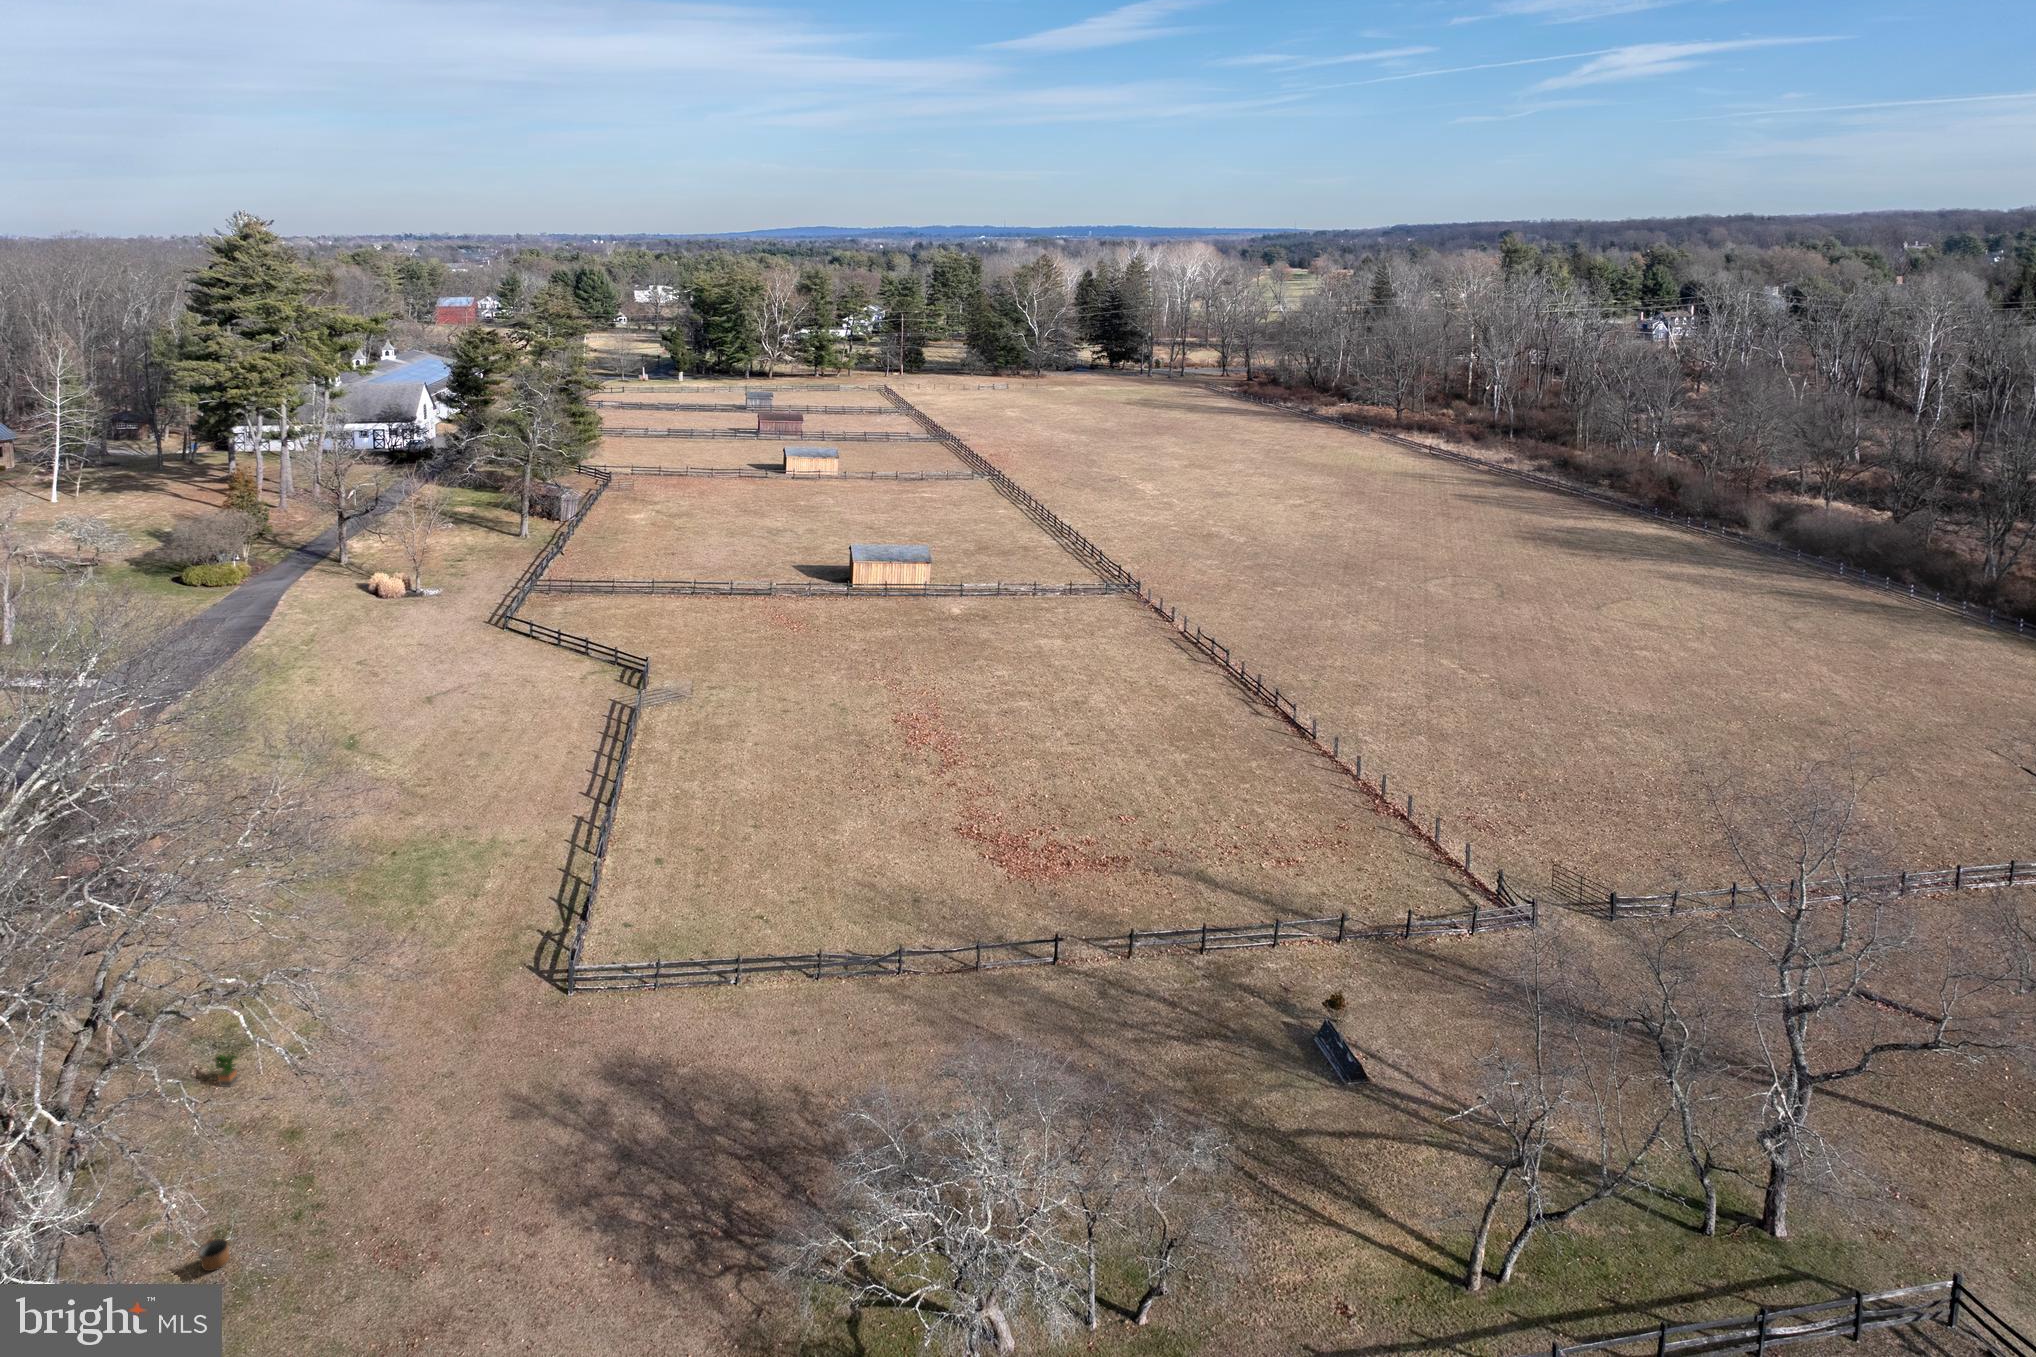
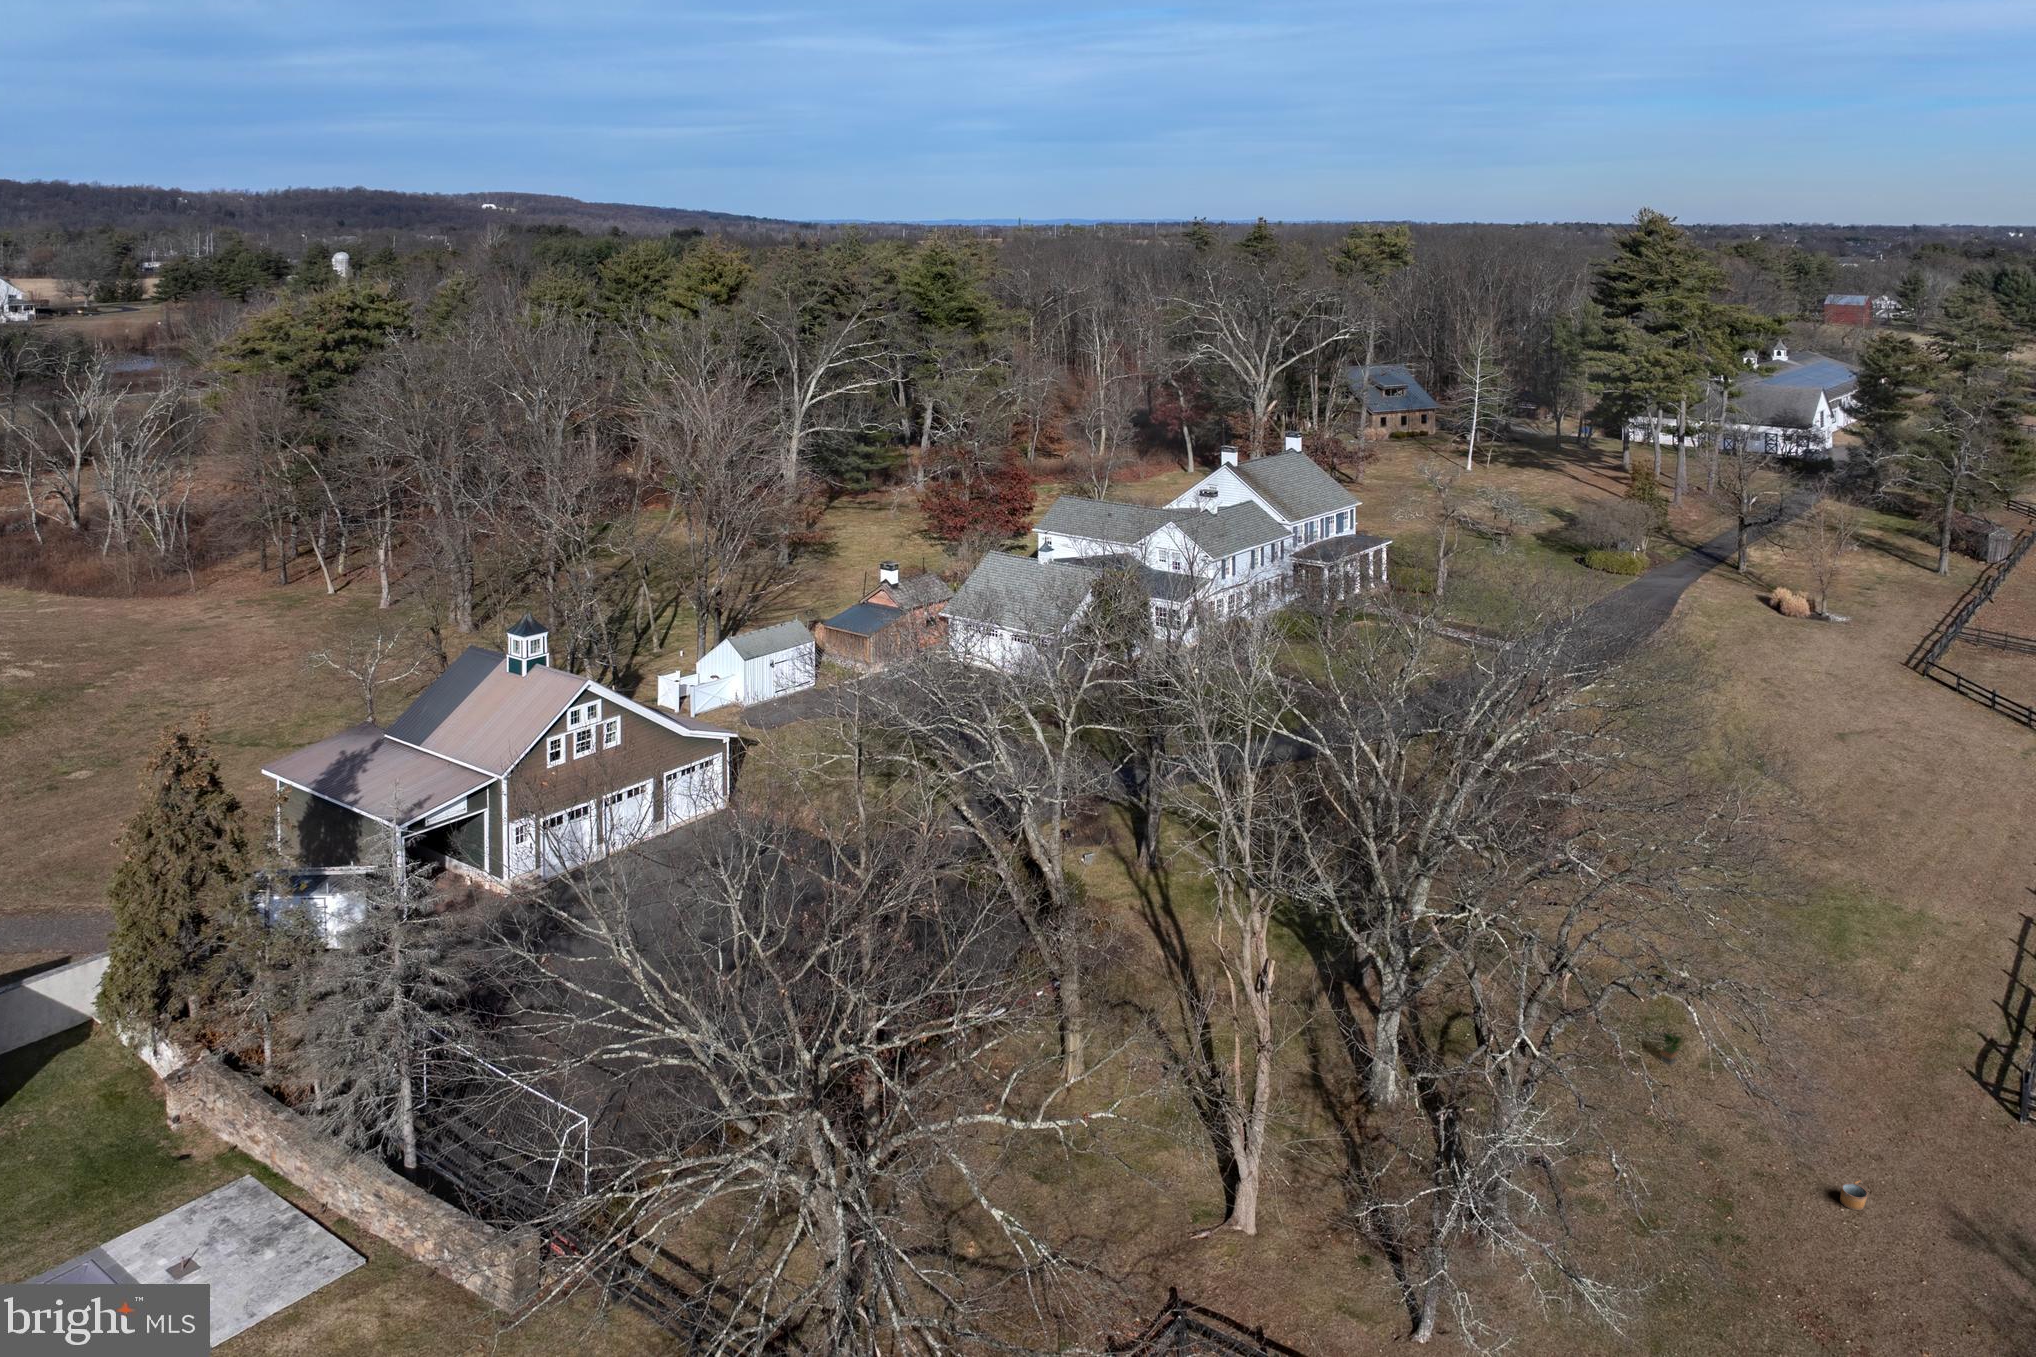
bucket: present [198,1234,230,1271] -> present [1840,1180,1868,1210]

